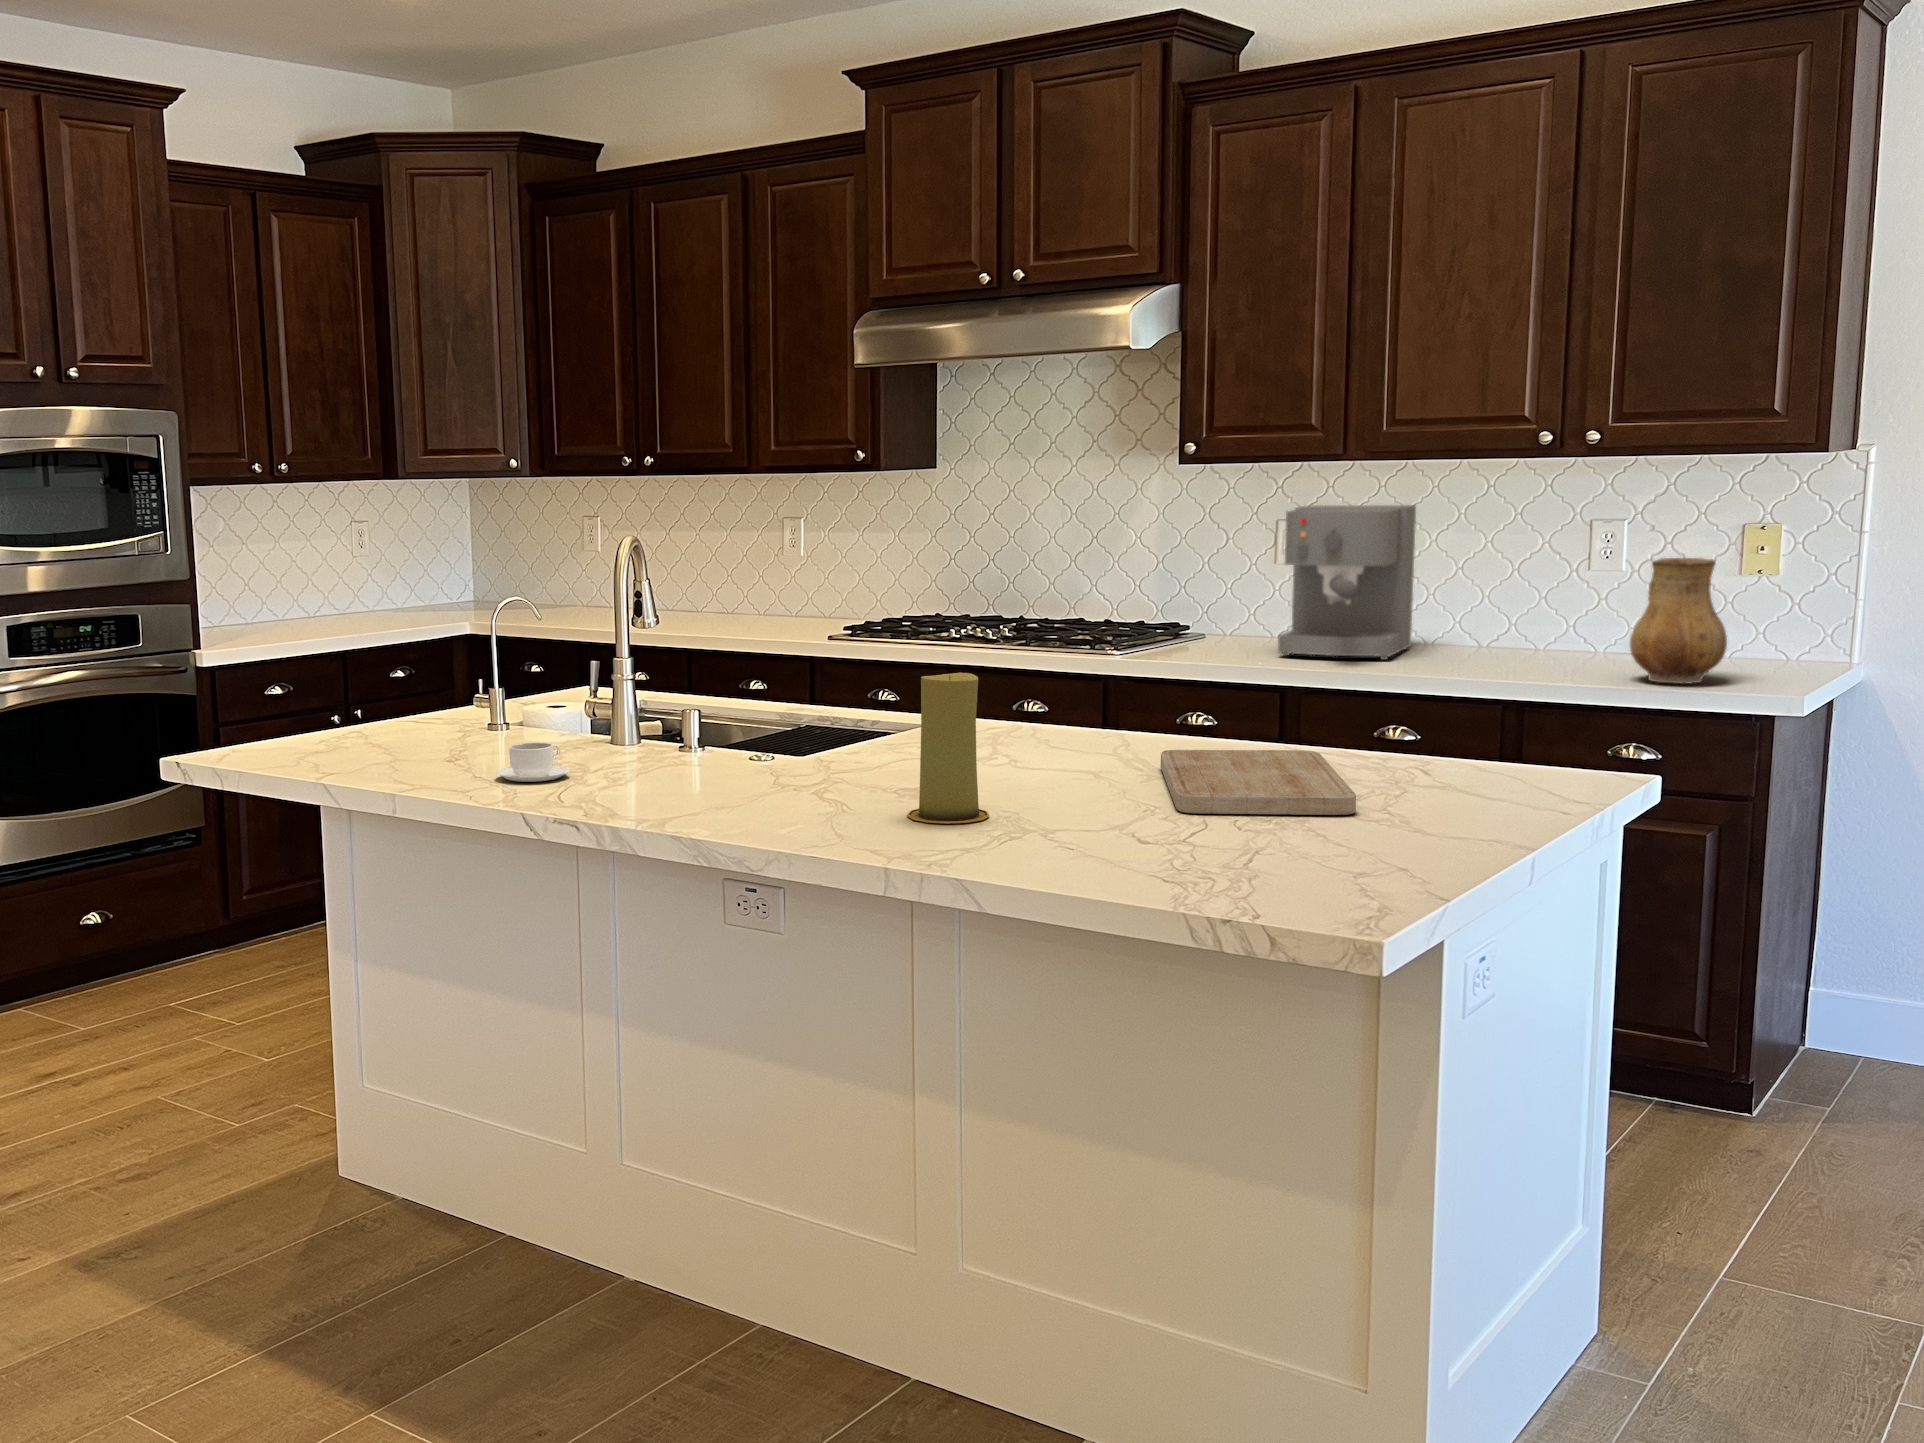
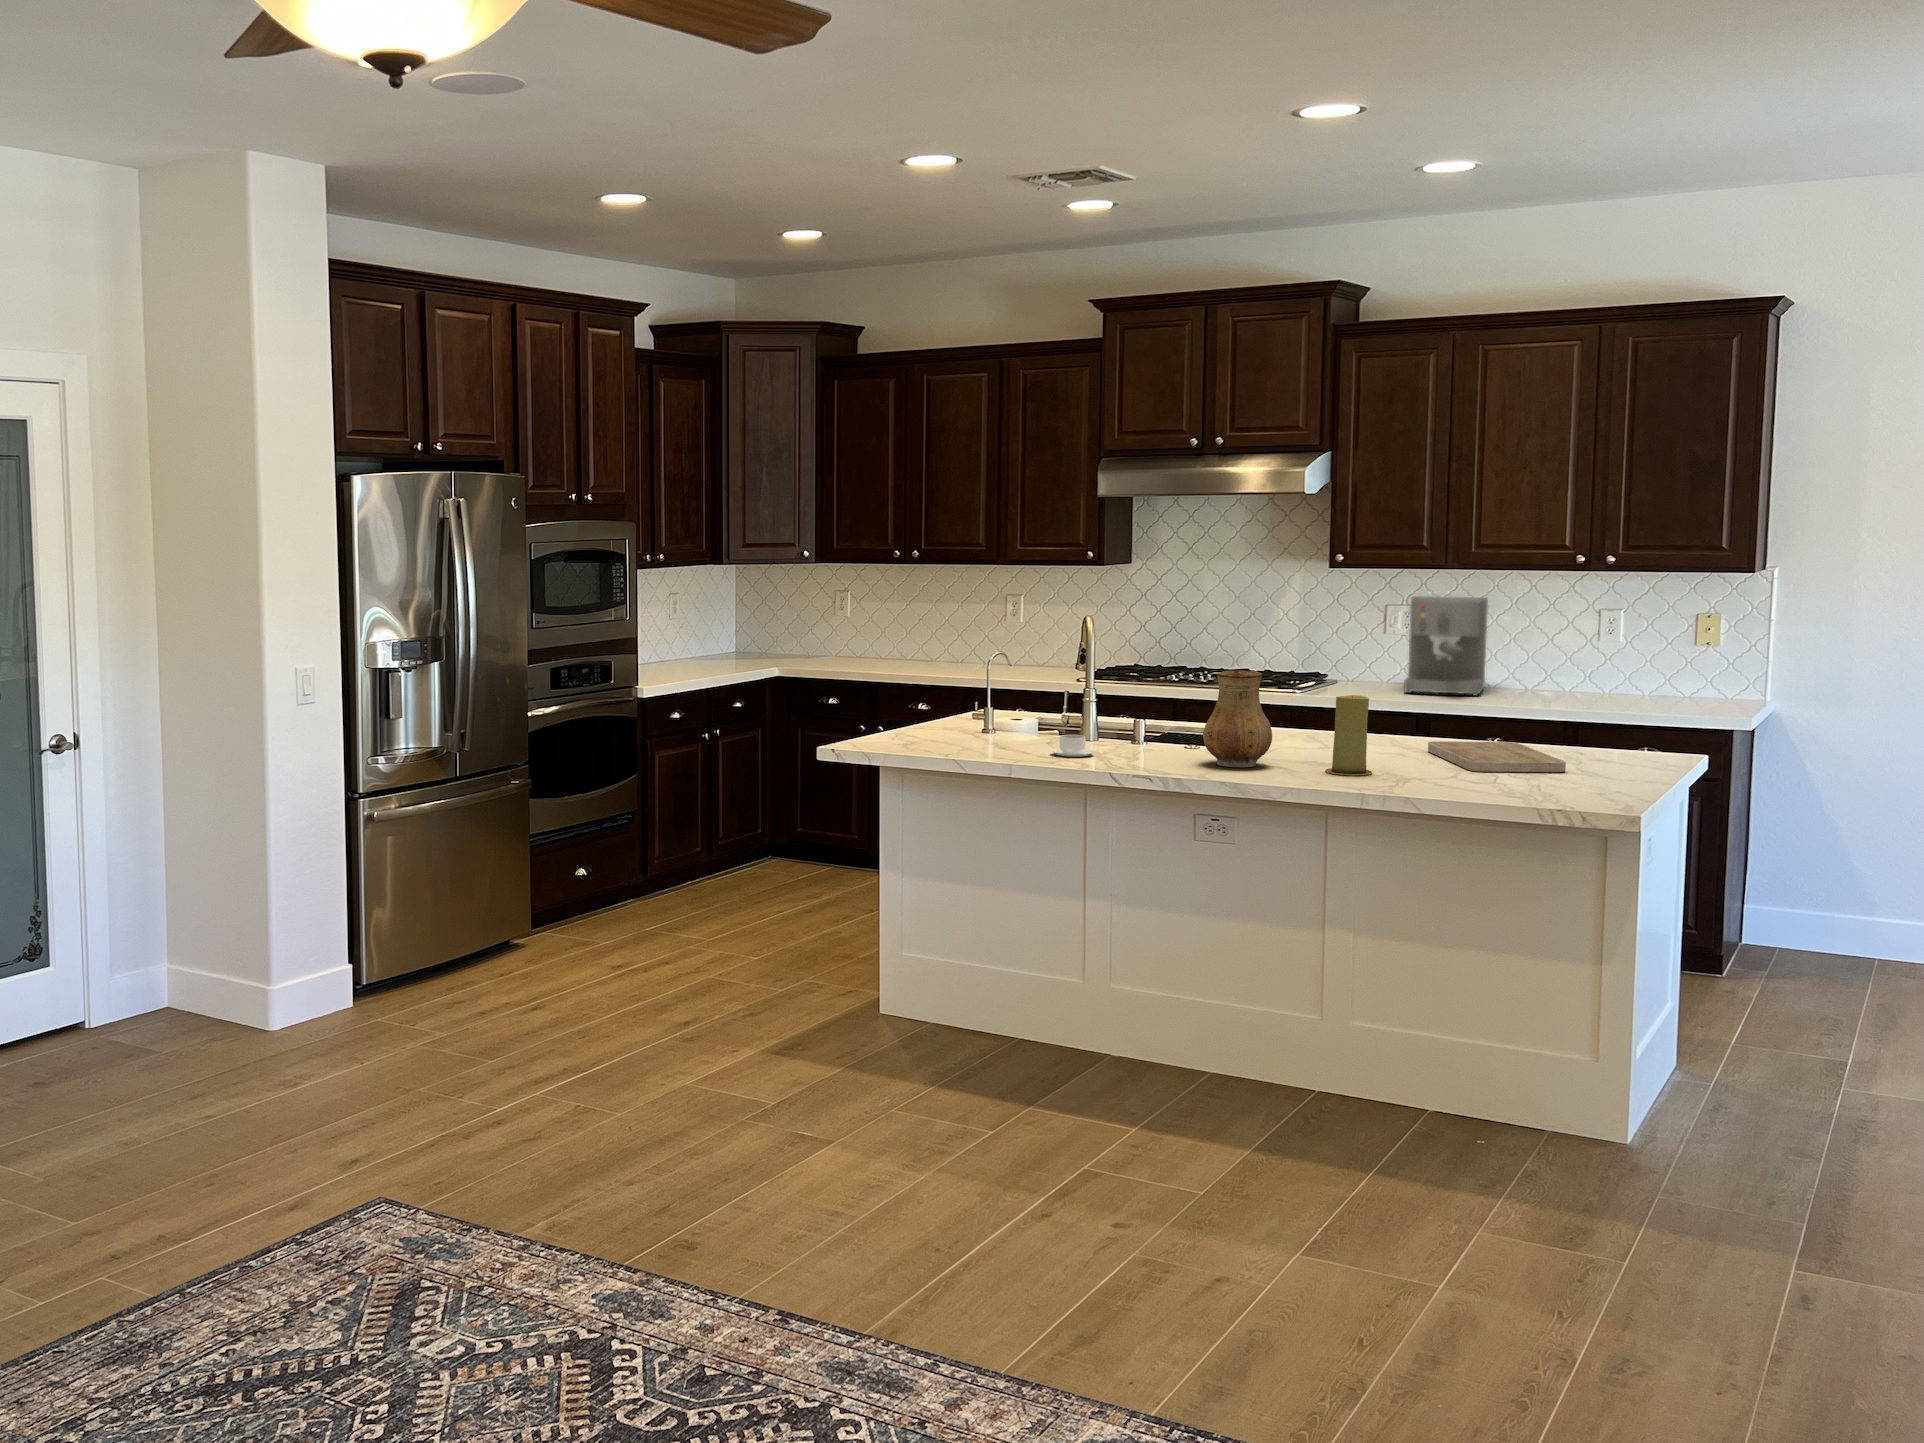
ceramic pitcher: present [1630,558,1727,683] -> present [1203,671,1272,767]

